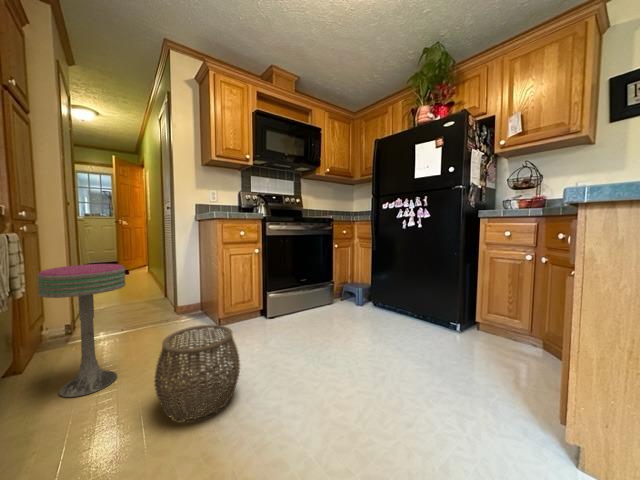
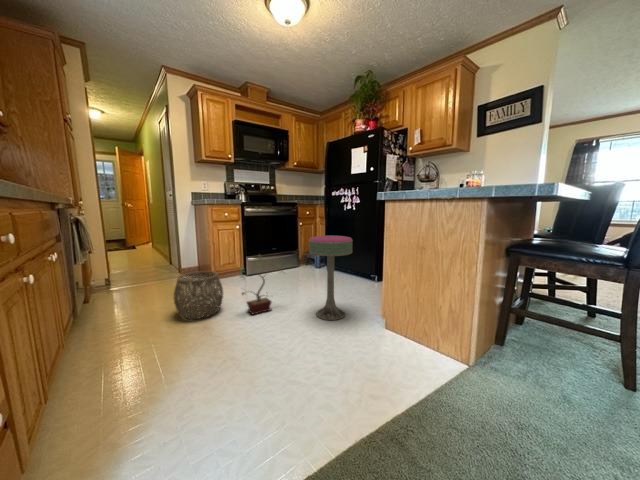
bar stool: present [37,264,126,397] -> present [309,235,353,320]
potted plant: none [270,298,354,409] -> present [241,256,279,314]

